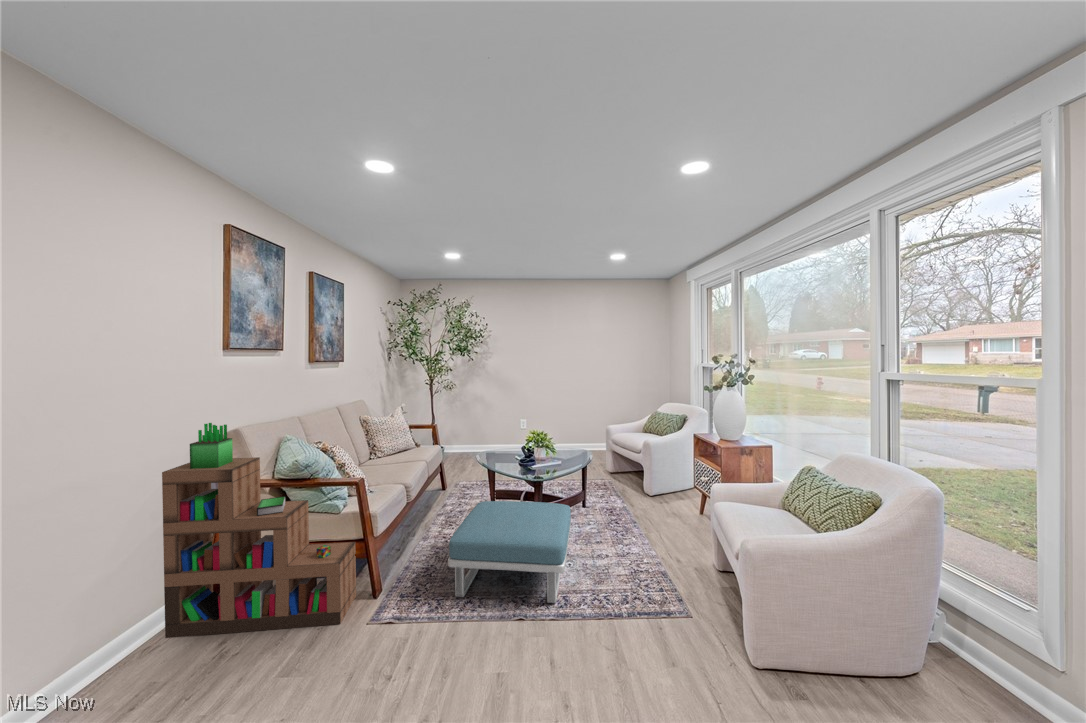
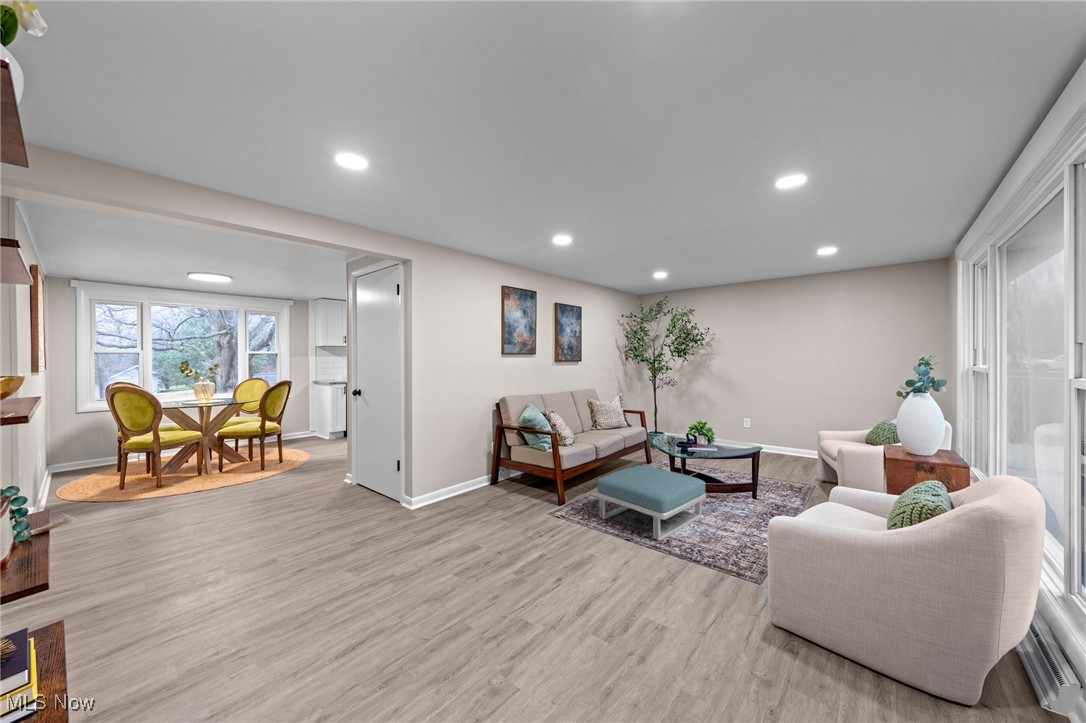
bookshelf: present [162,423,356,638] -> none [470,392,551,510]

